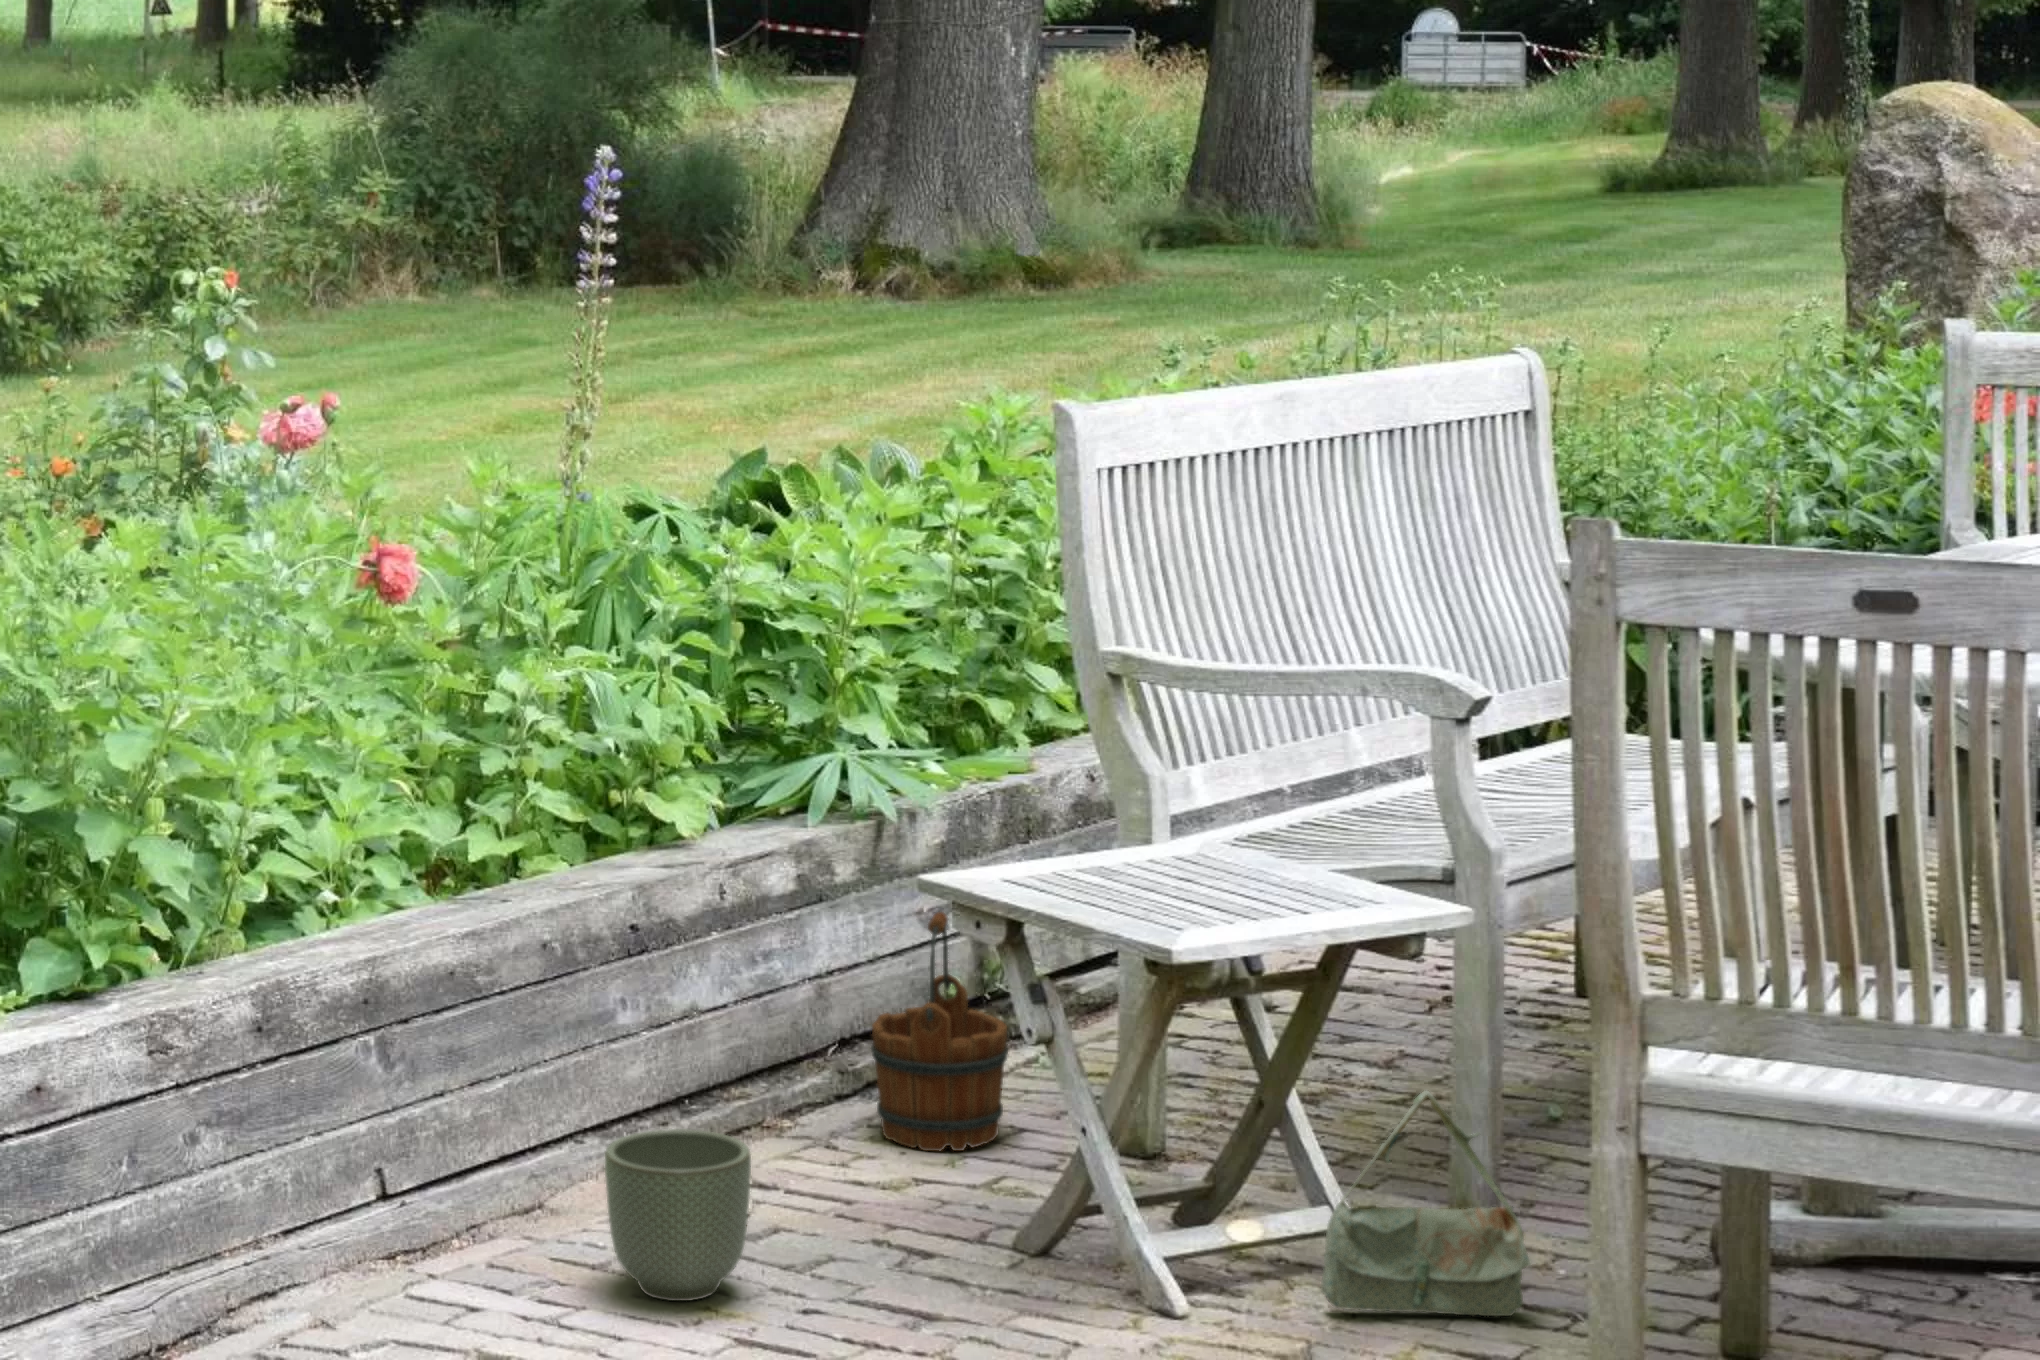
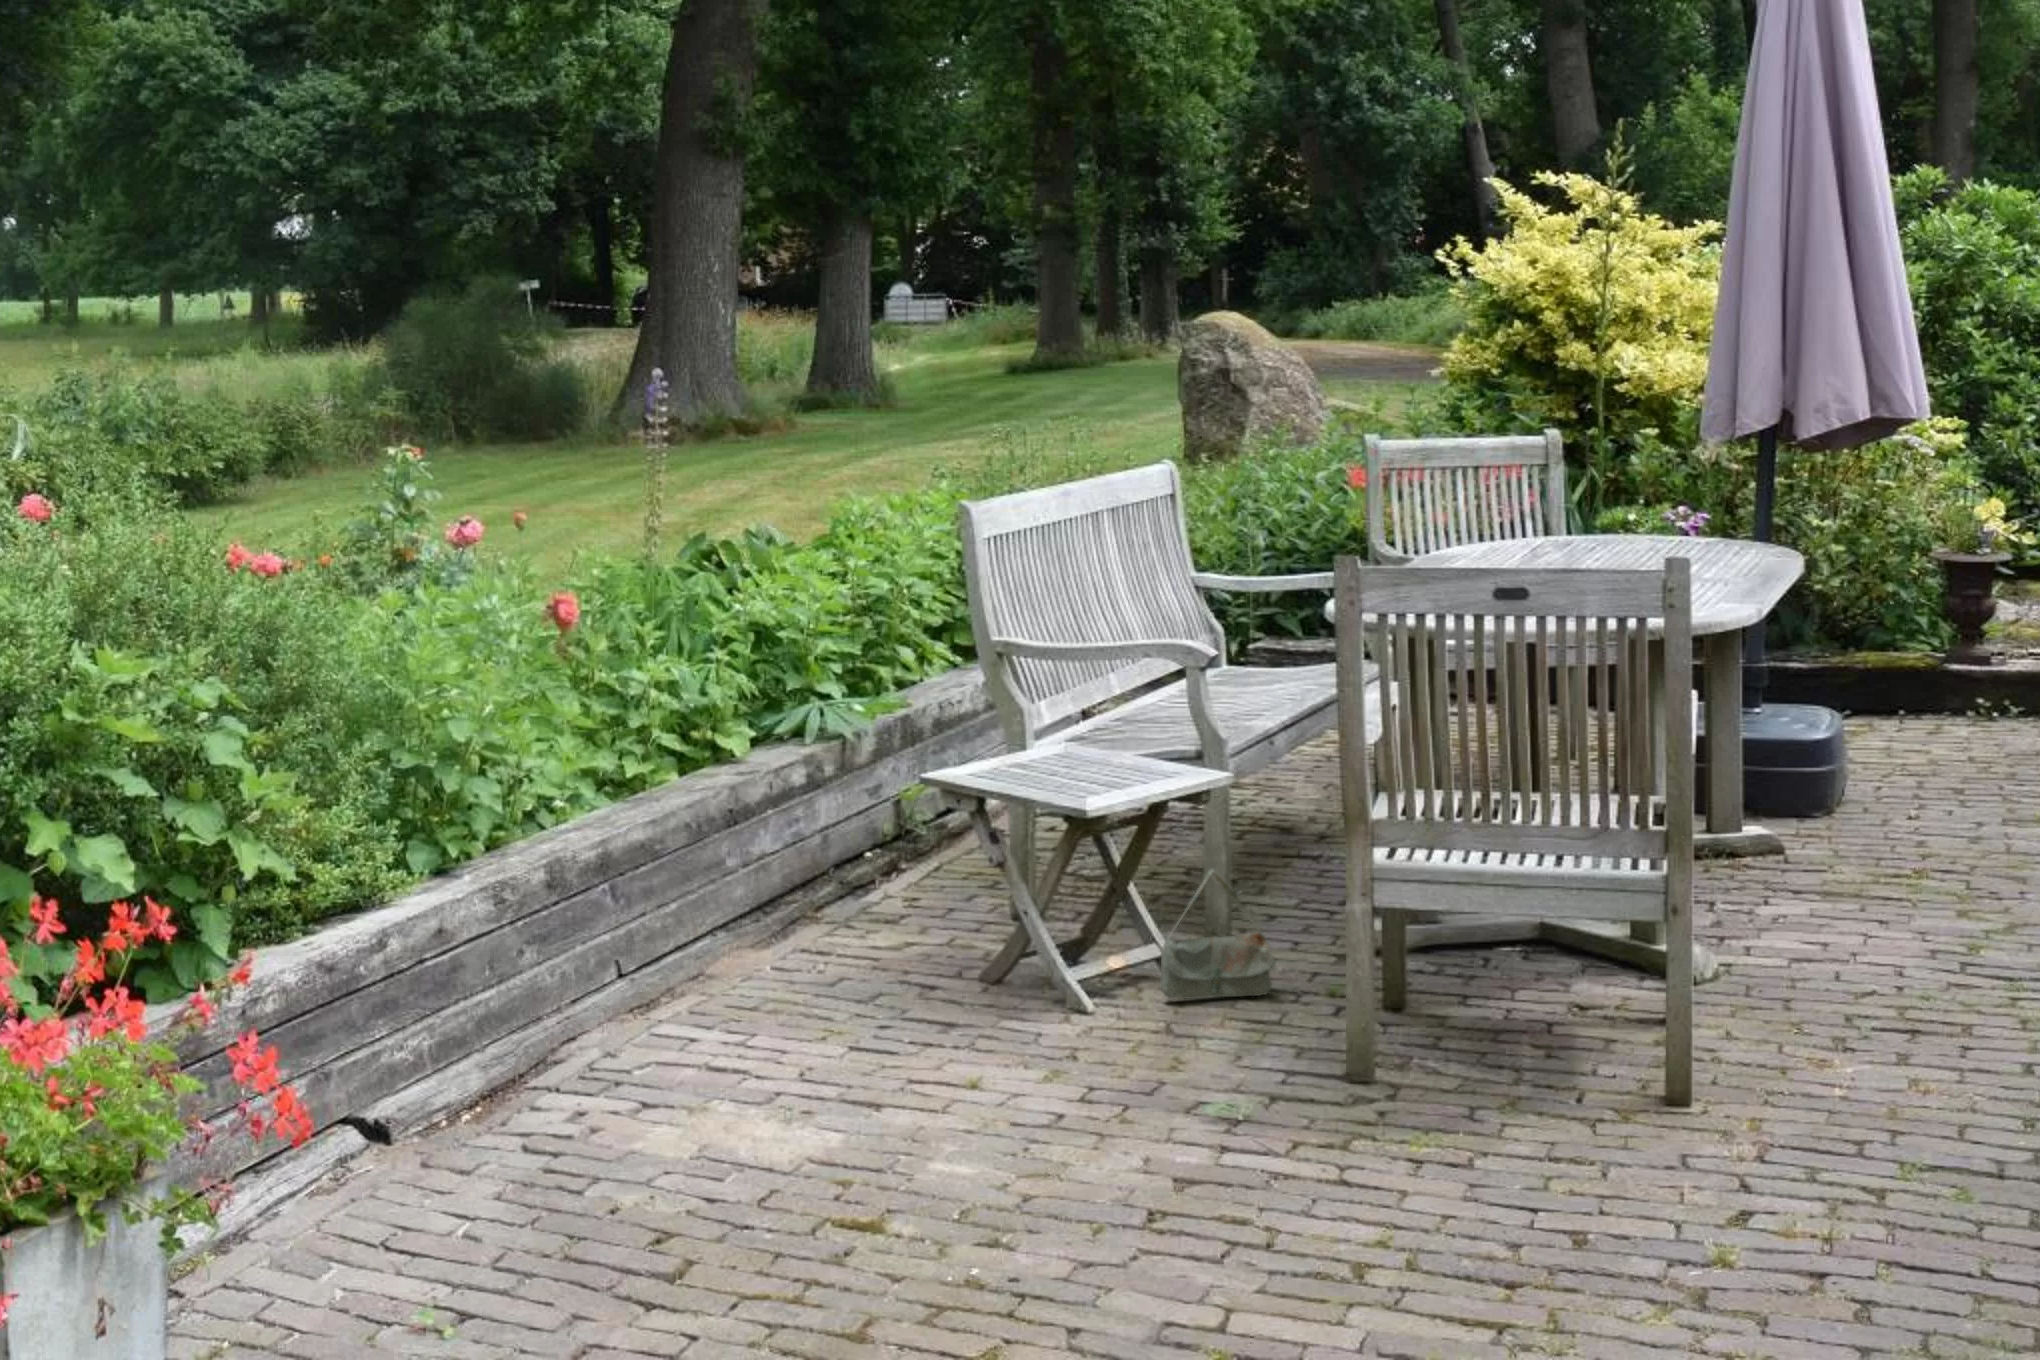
wooden bucket: present [871,912,1008,1151] -> none [862,788,942,931]
planter: present [605,1129,751,1301] -> none [750,928,836,1030]

